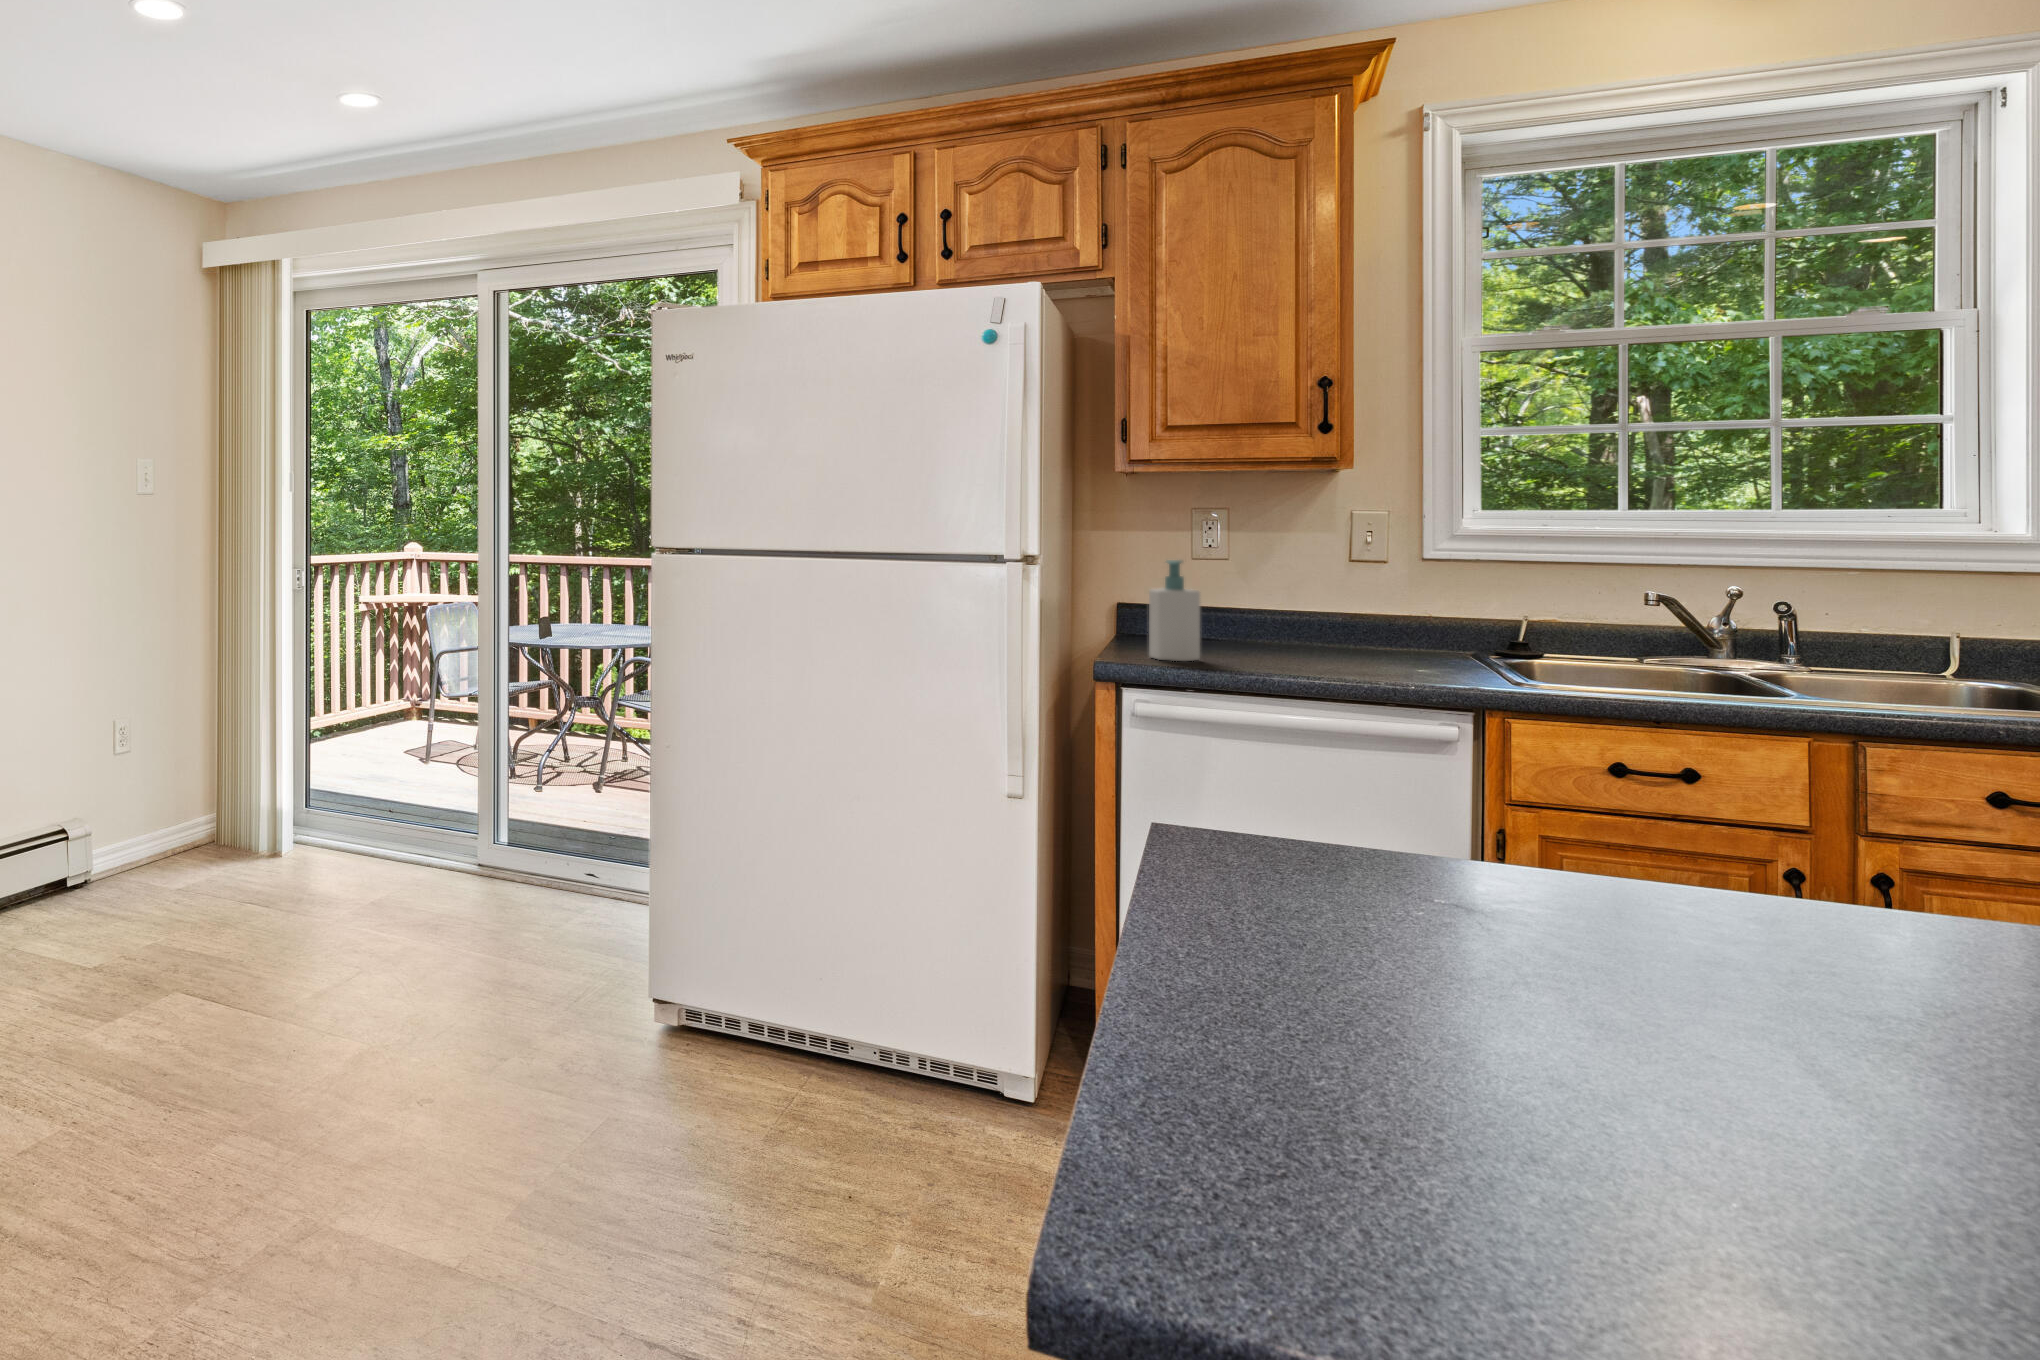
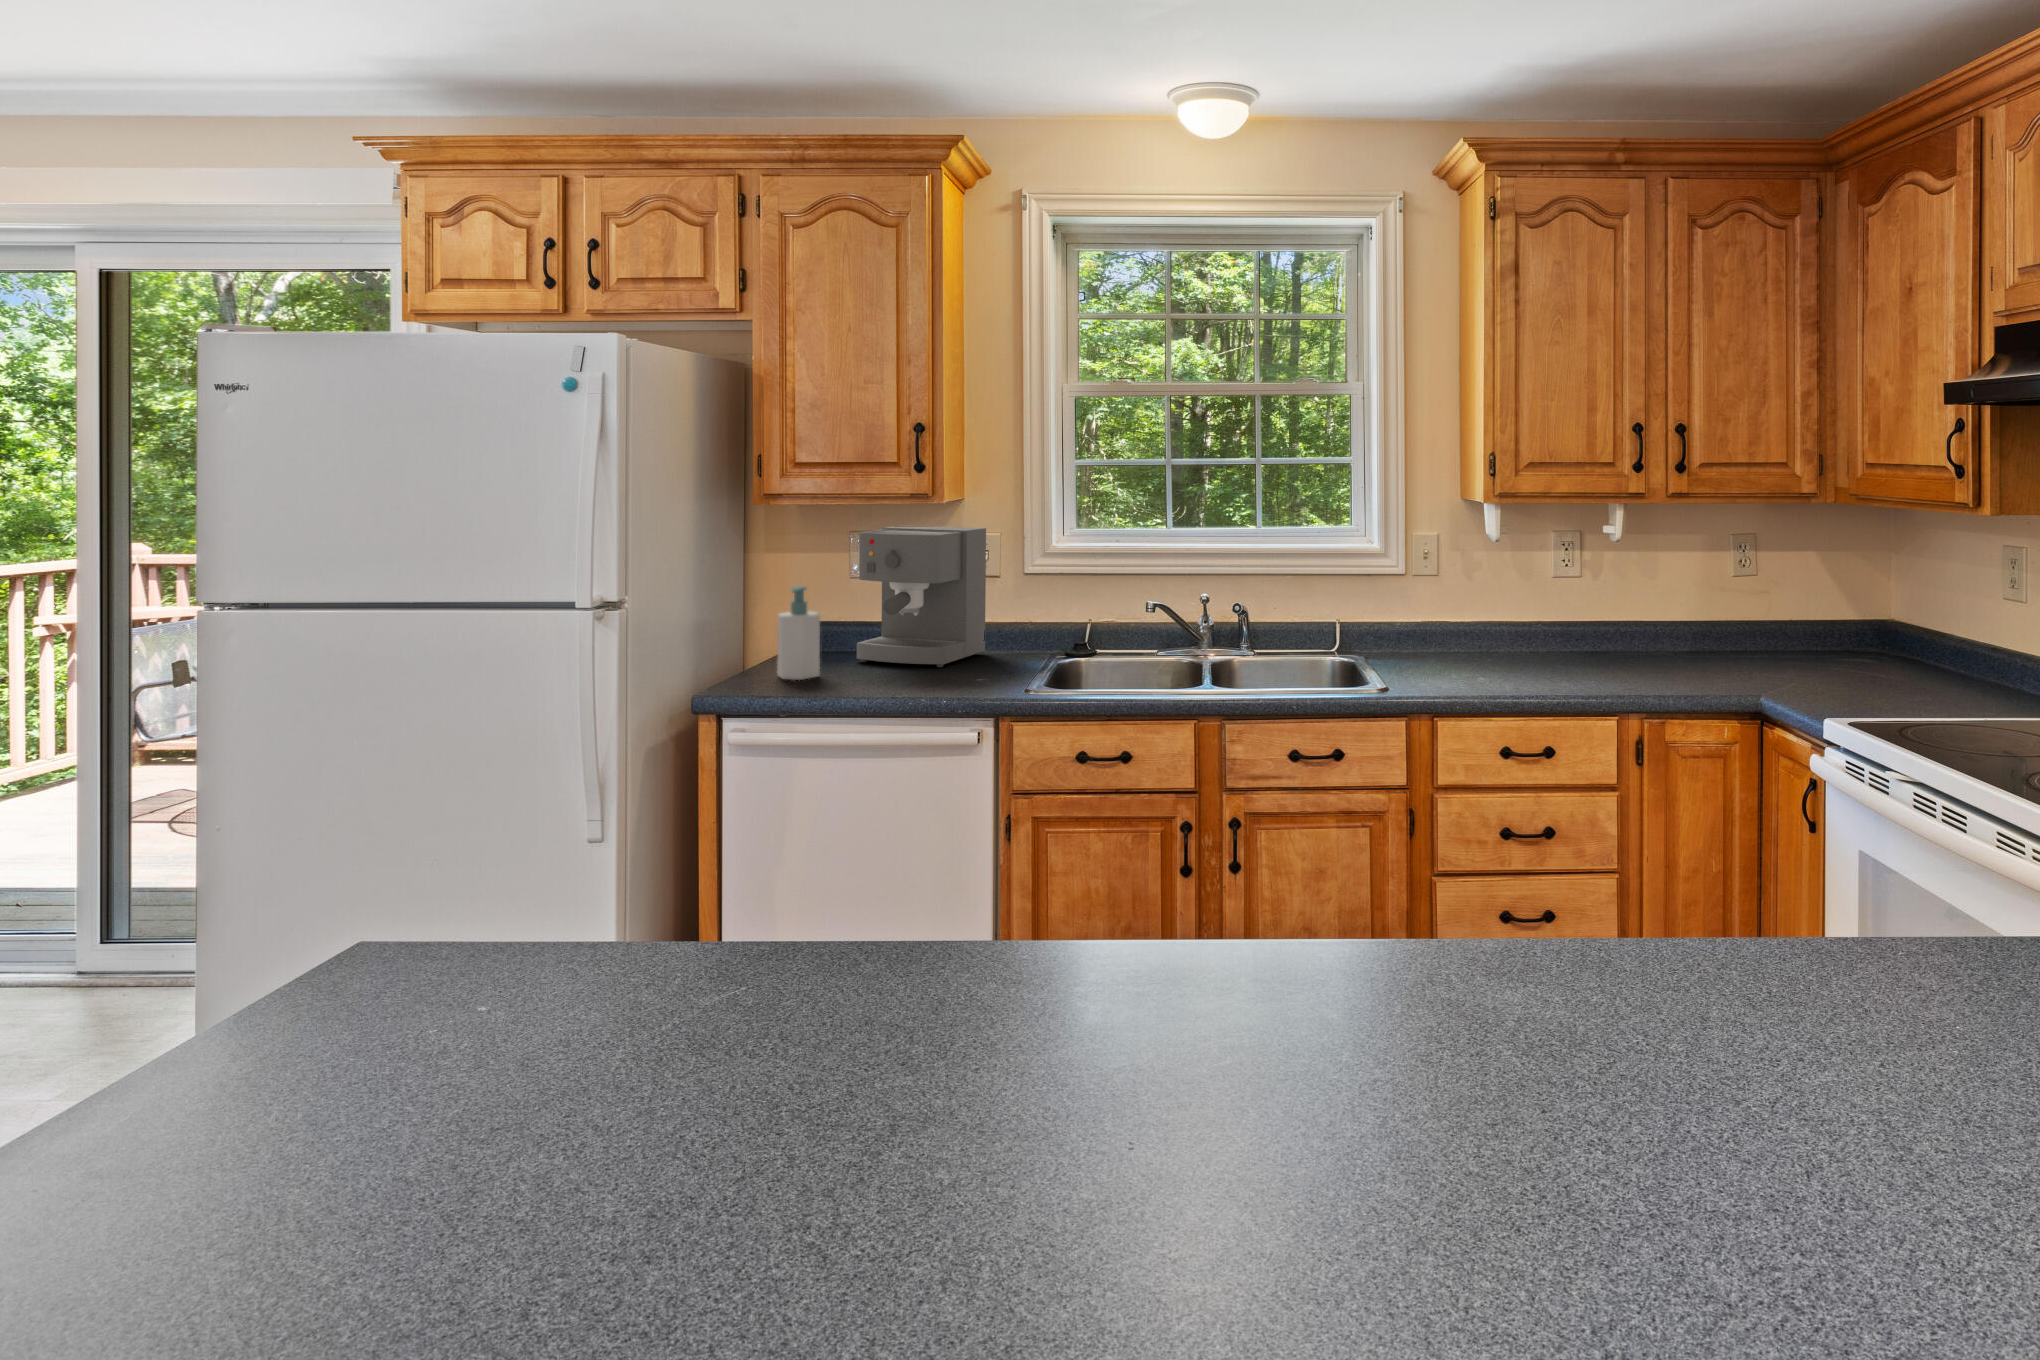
coffee maker: none [1220,505,1374,660] -> present [857,527,986,667]

